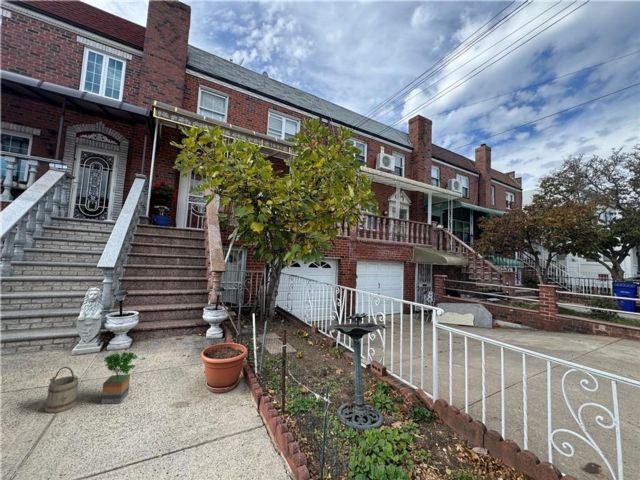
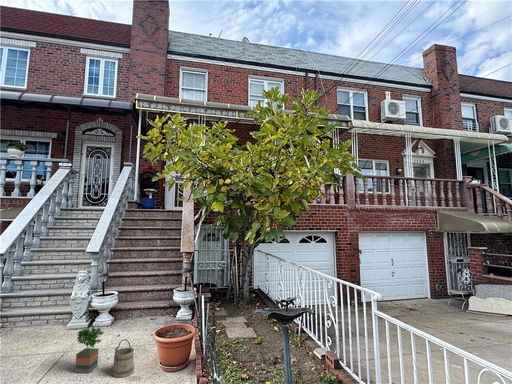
bucket: present [45,367,78,413] -> present [113,339,134,378]

